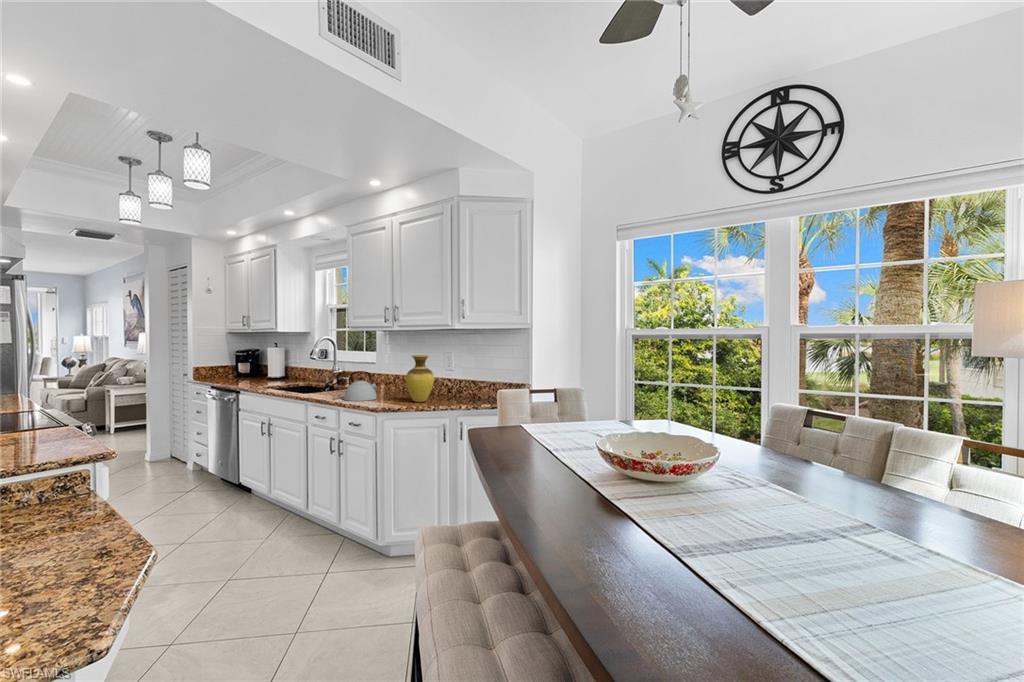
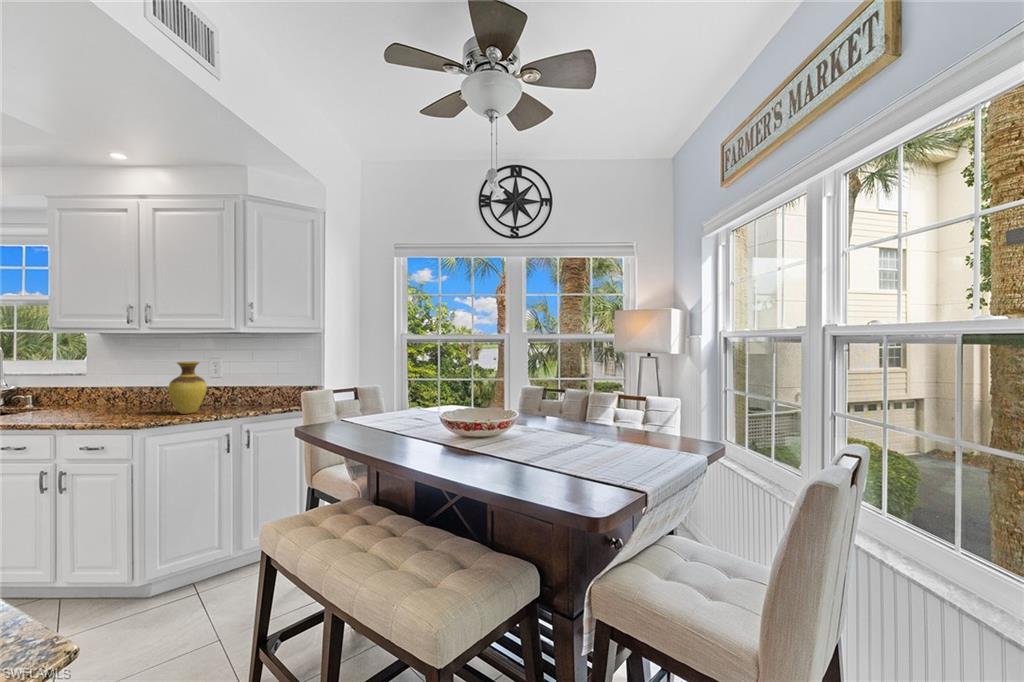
kettle: present [344,371,378,401] -> none [66,383,121,421]

